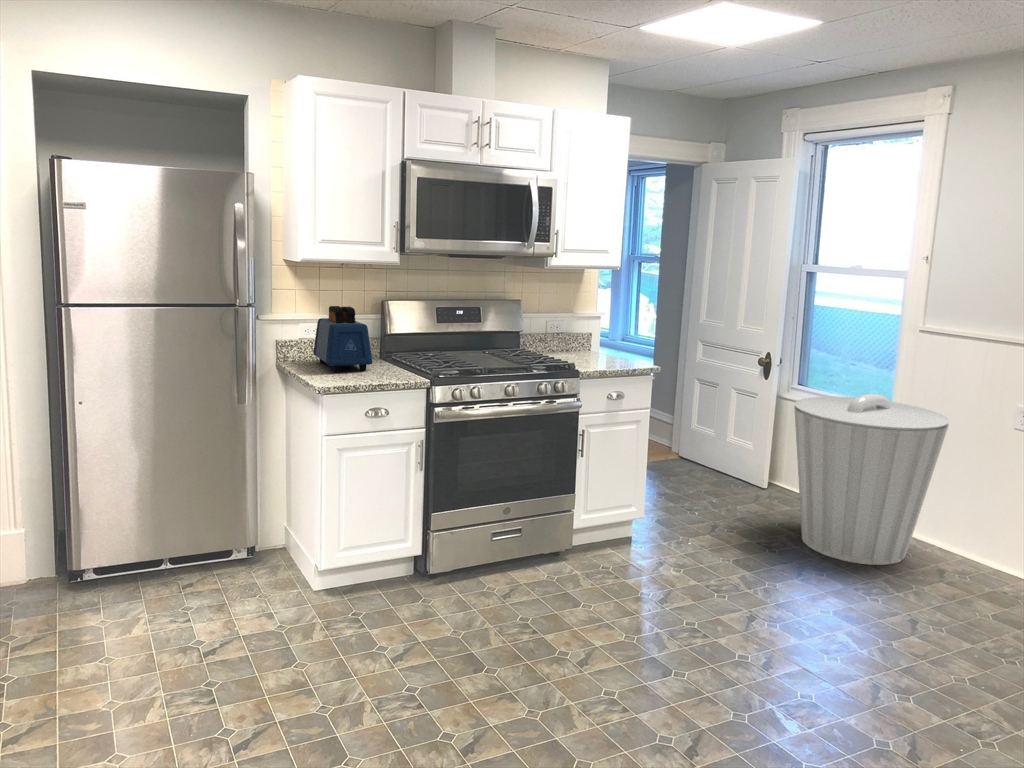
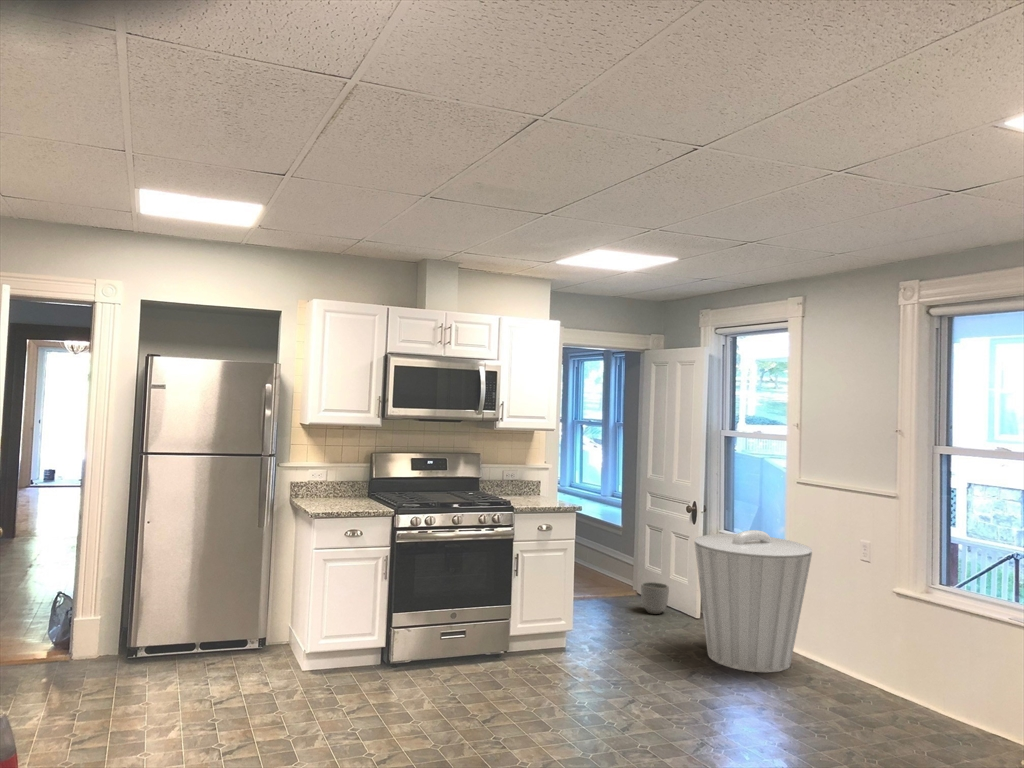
toaster: present [313,306,372,372] -> none [318,456,357,504]
planter: none [696,449,730,486] -> present [641,582,669,614]

